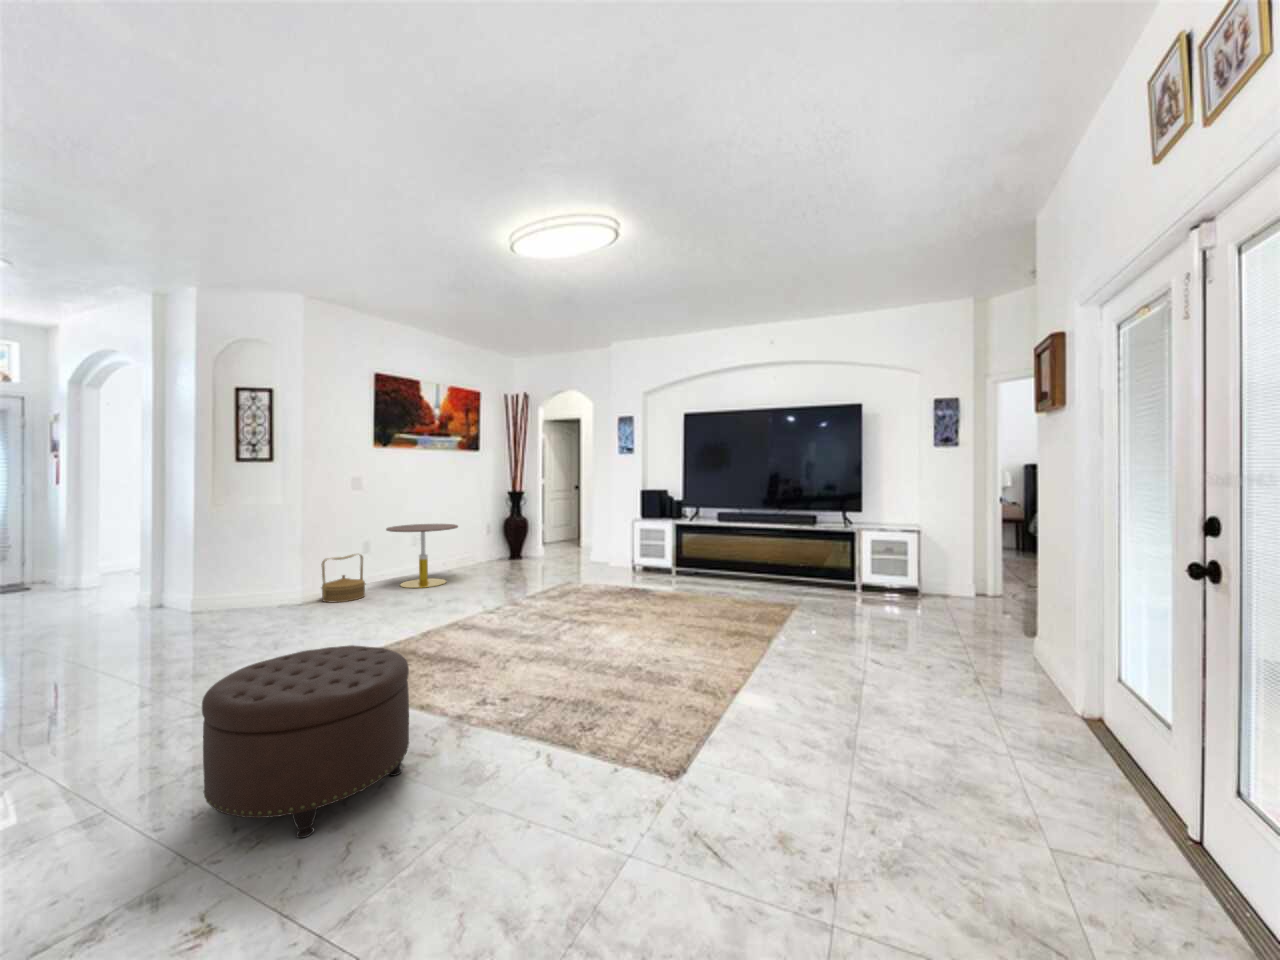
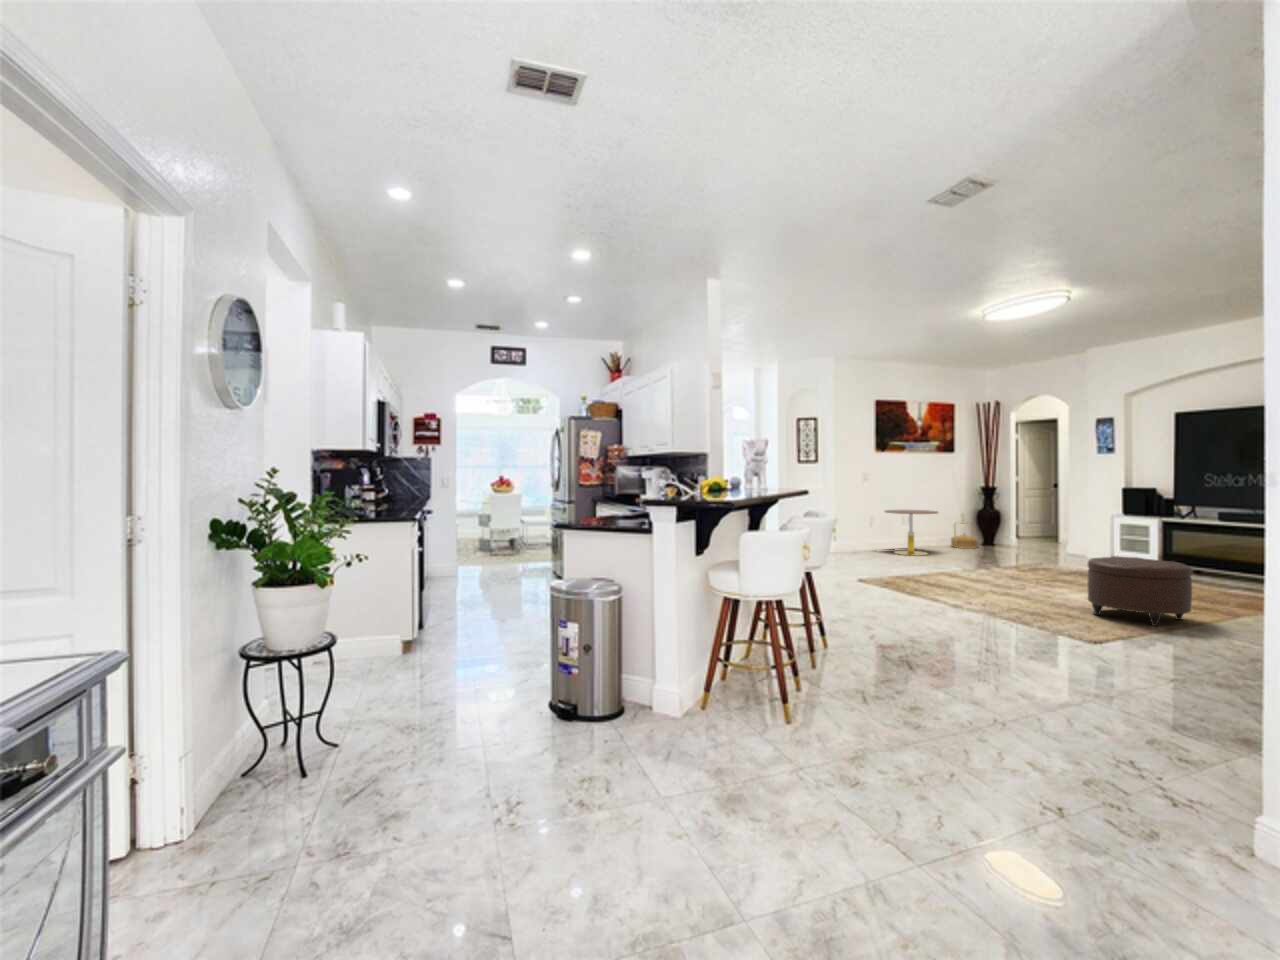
woven basket: present [321,554,365,602] -> present [951,521,977,549]
ottoman: present [202,645,409,838] -> present [1087,557,1192,626]

